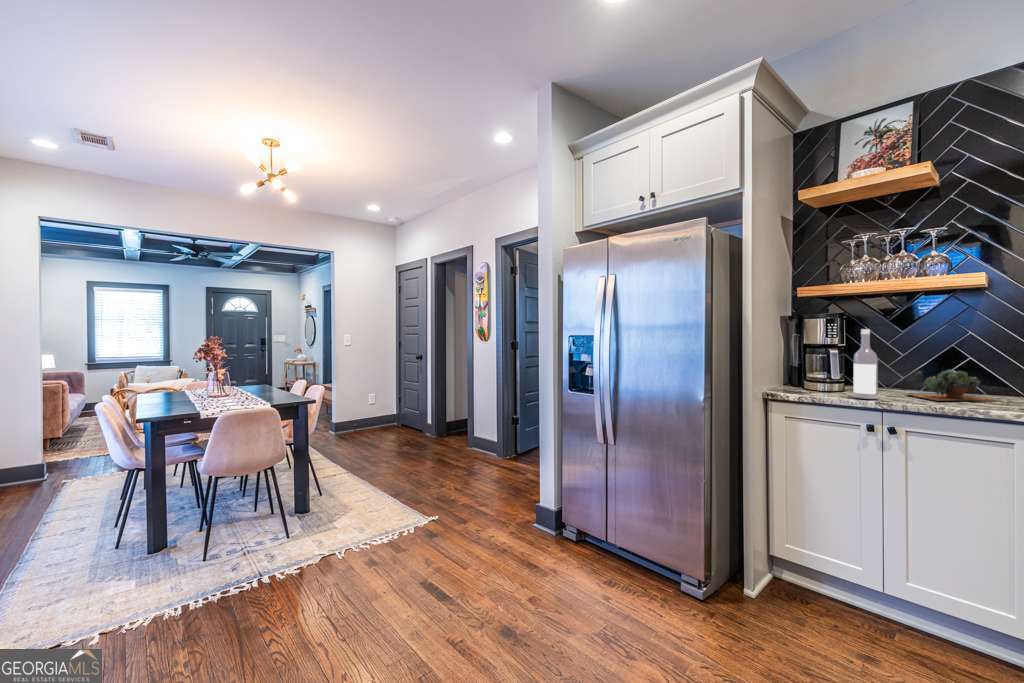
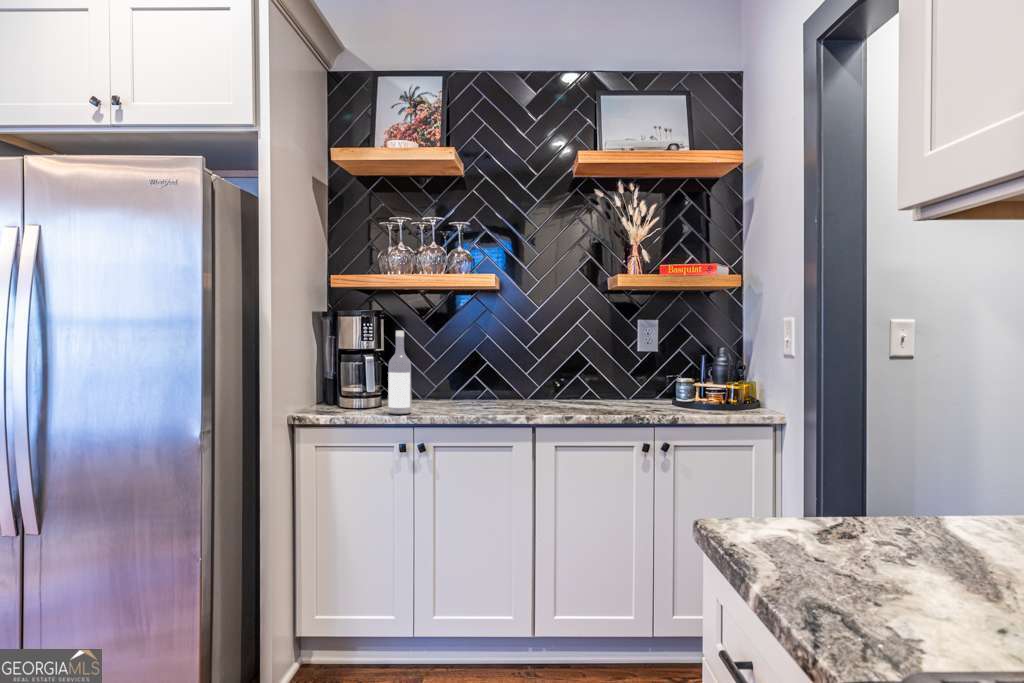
succulent plant: present [908,370,995,401] -> none [436,374,509,410]

